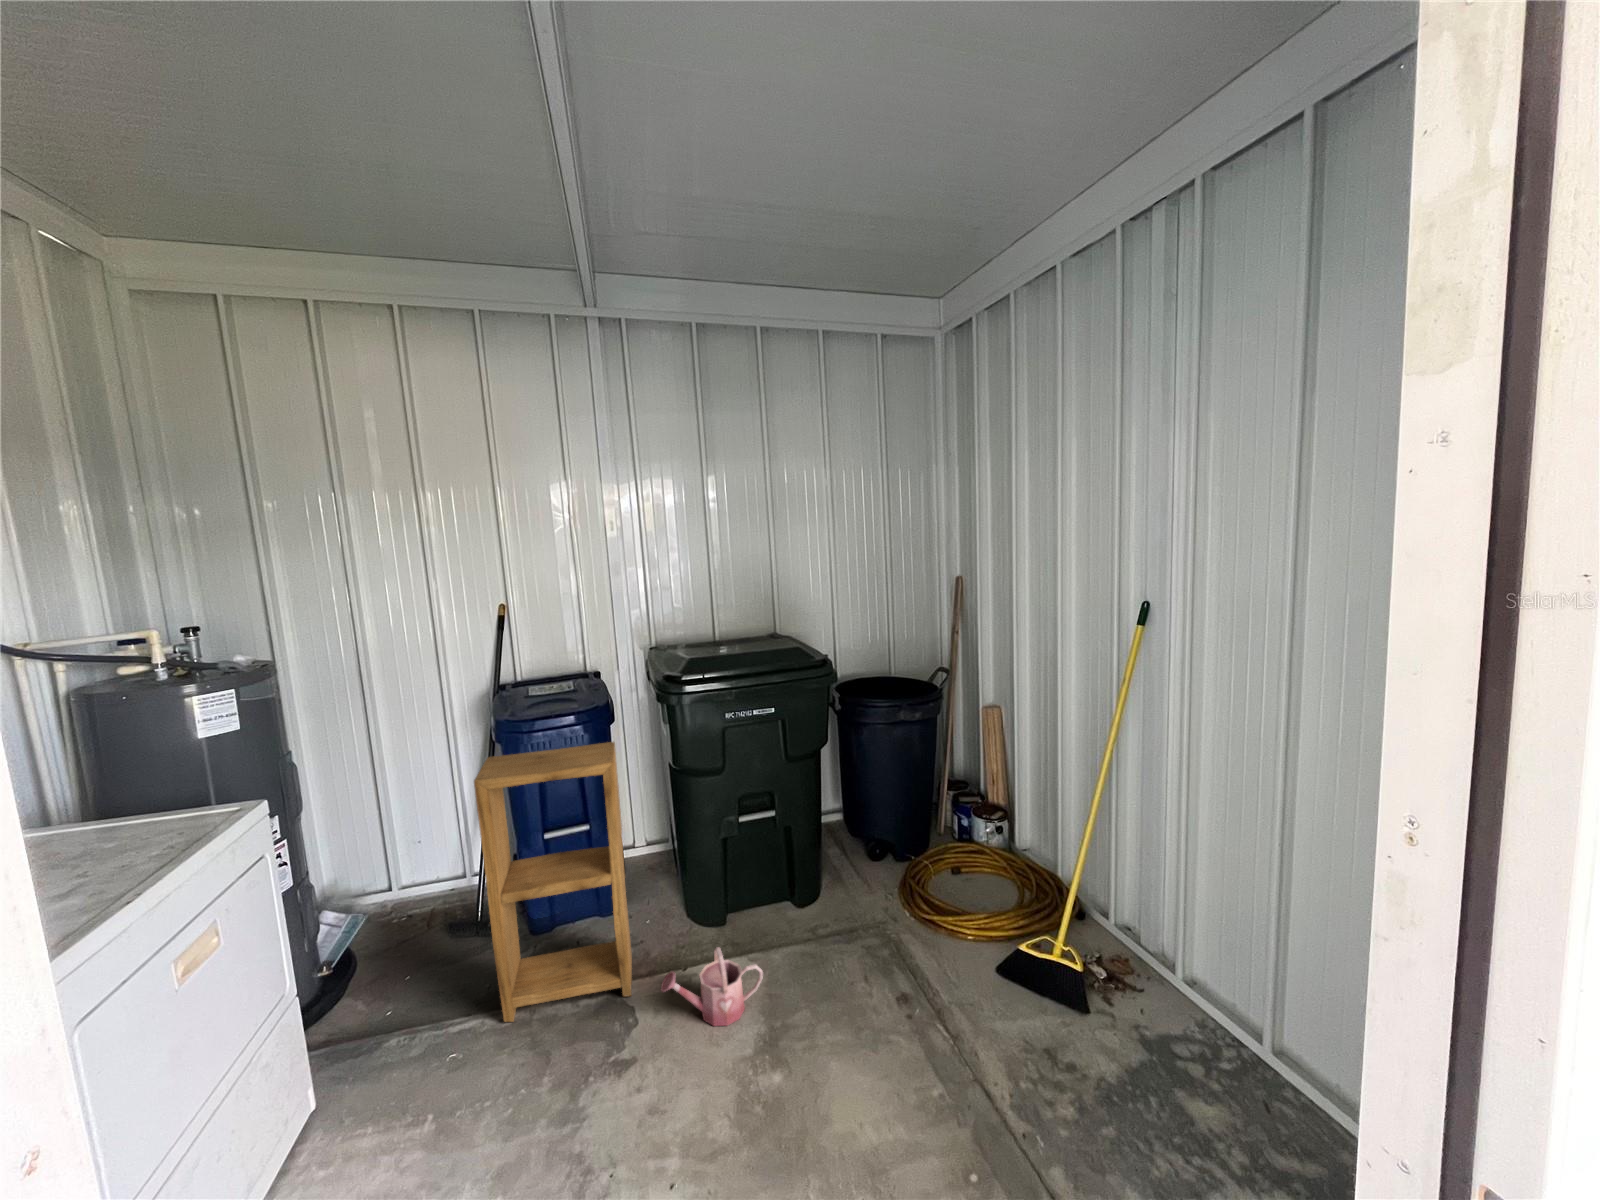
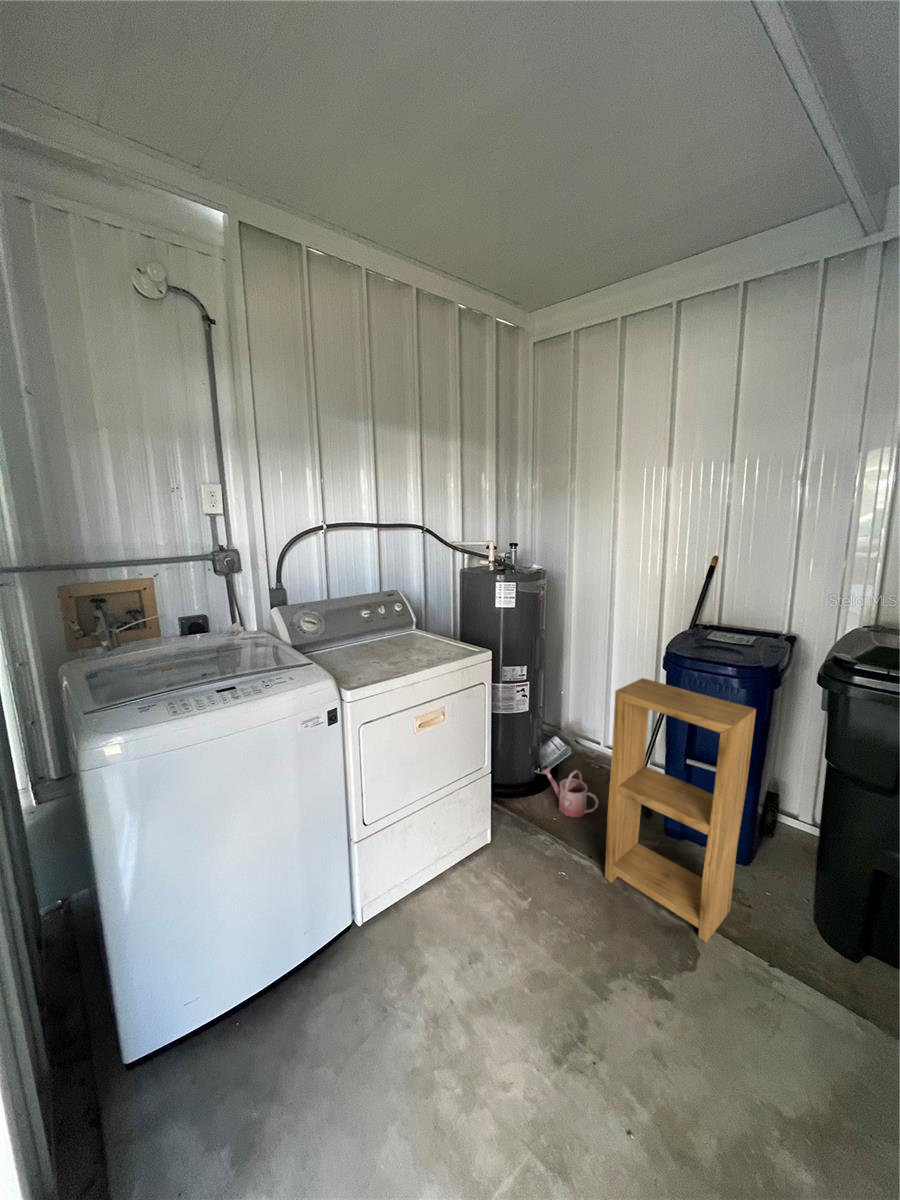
watering can: present [661,947,763,1026] -> present [541,767,598,817]

